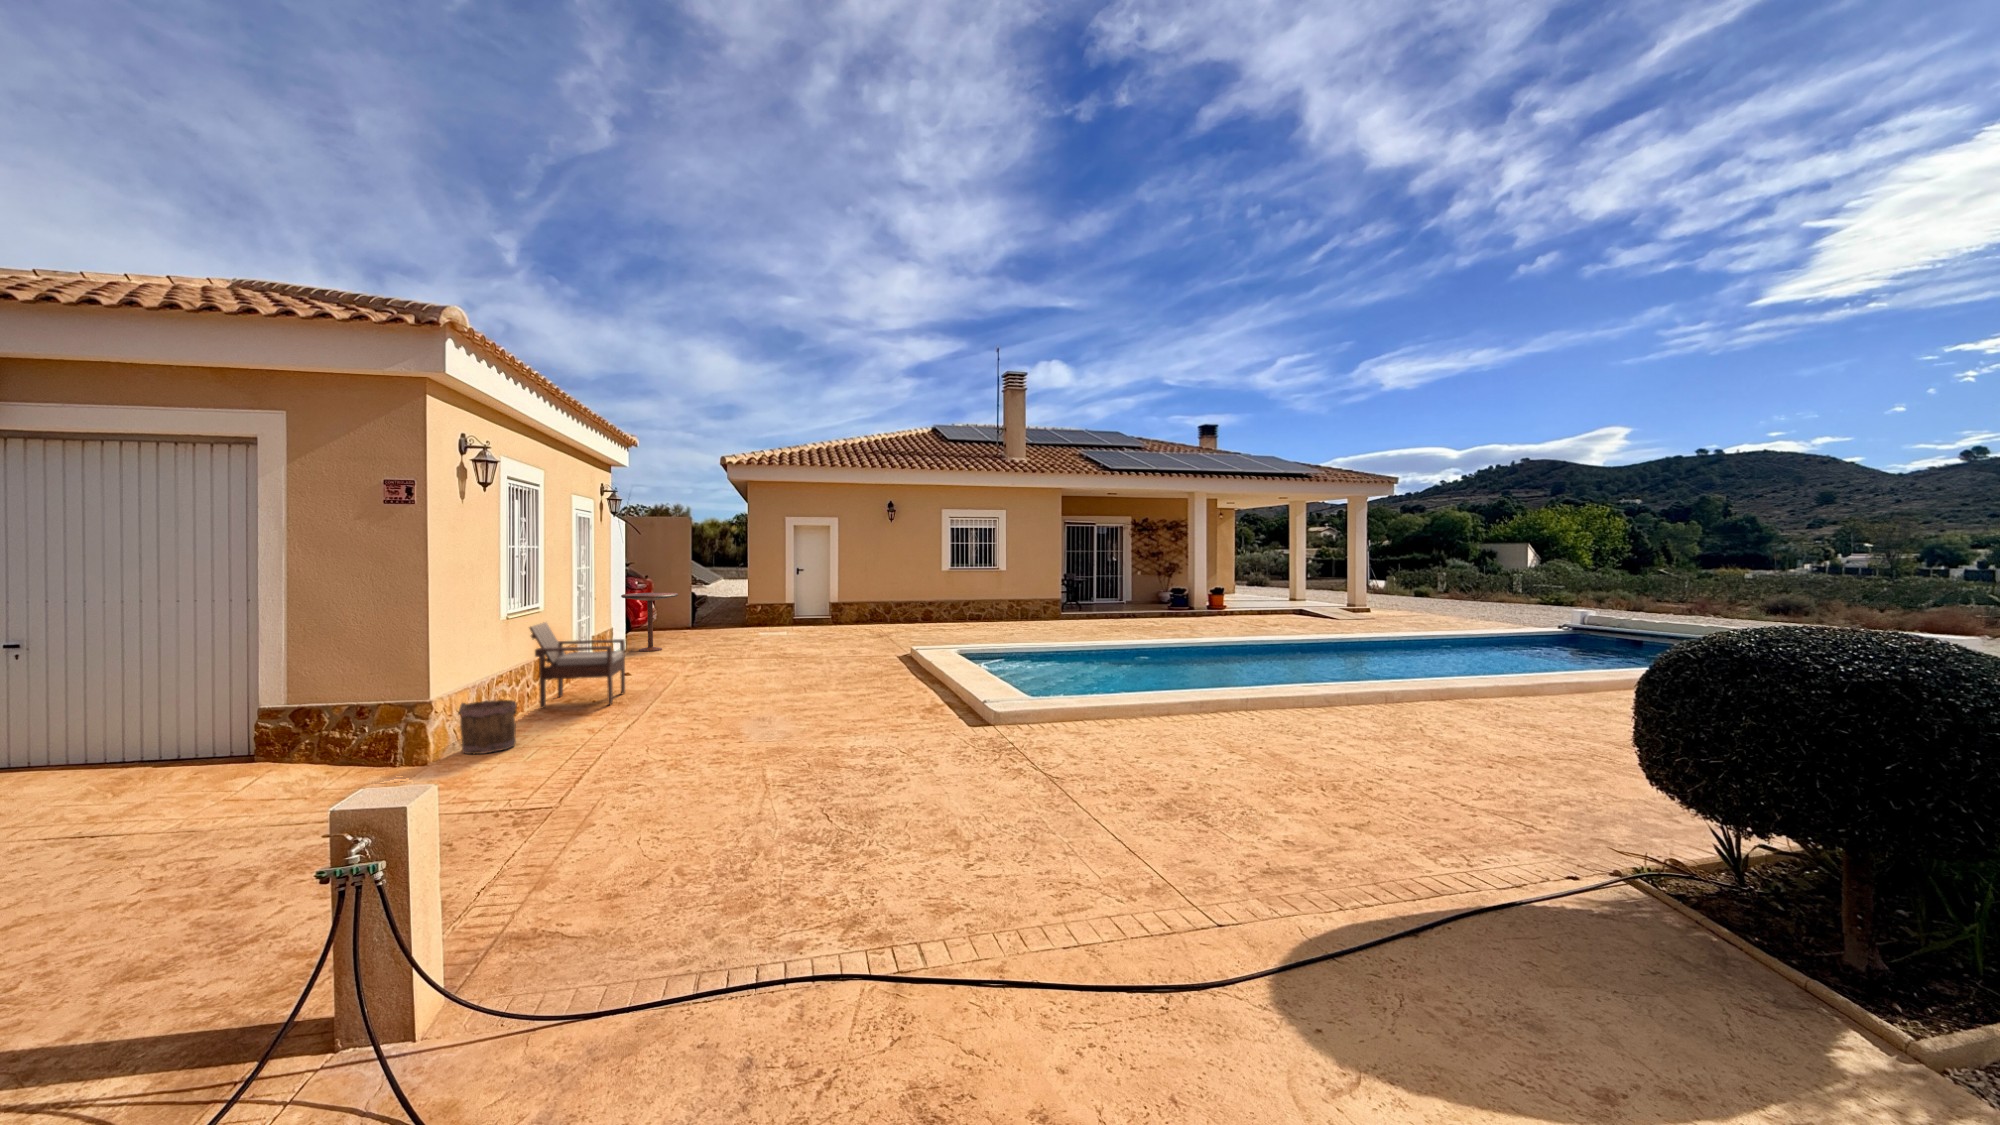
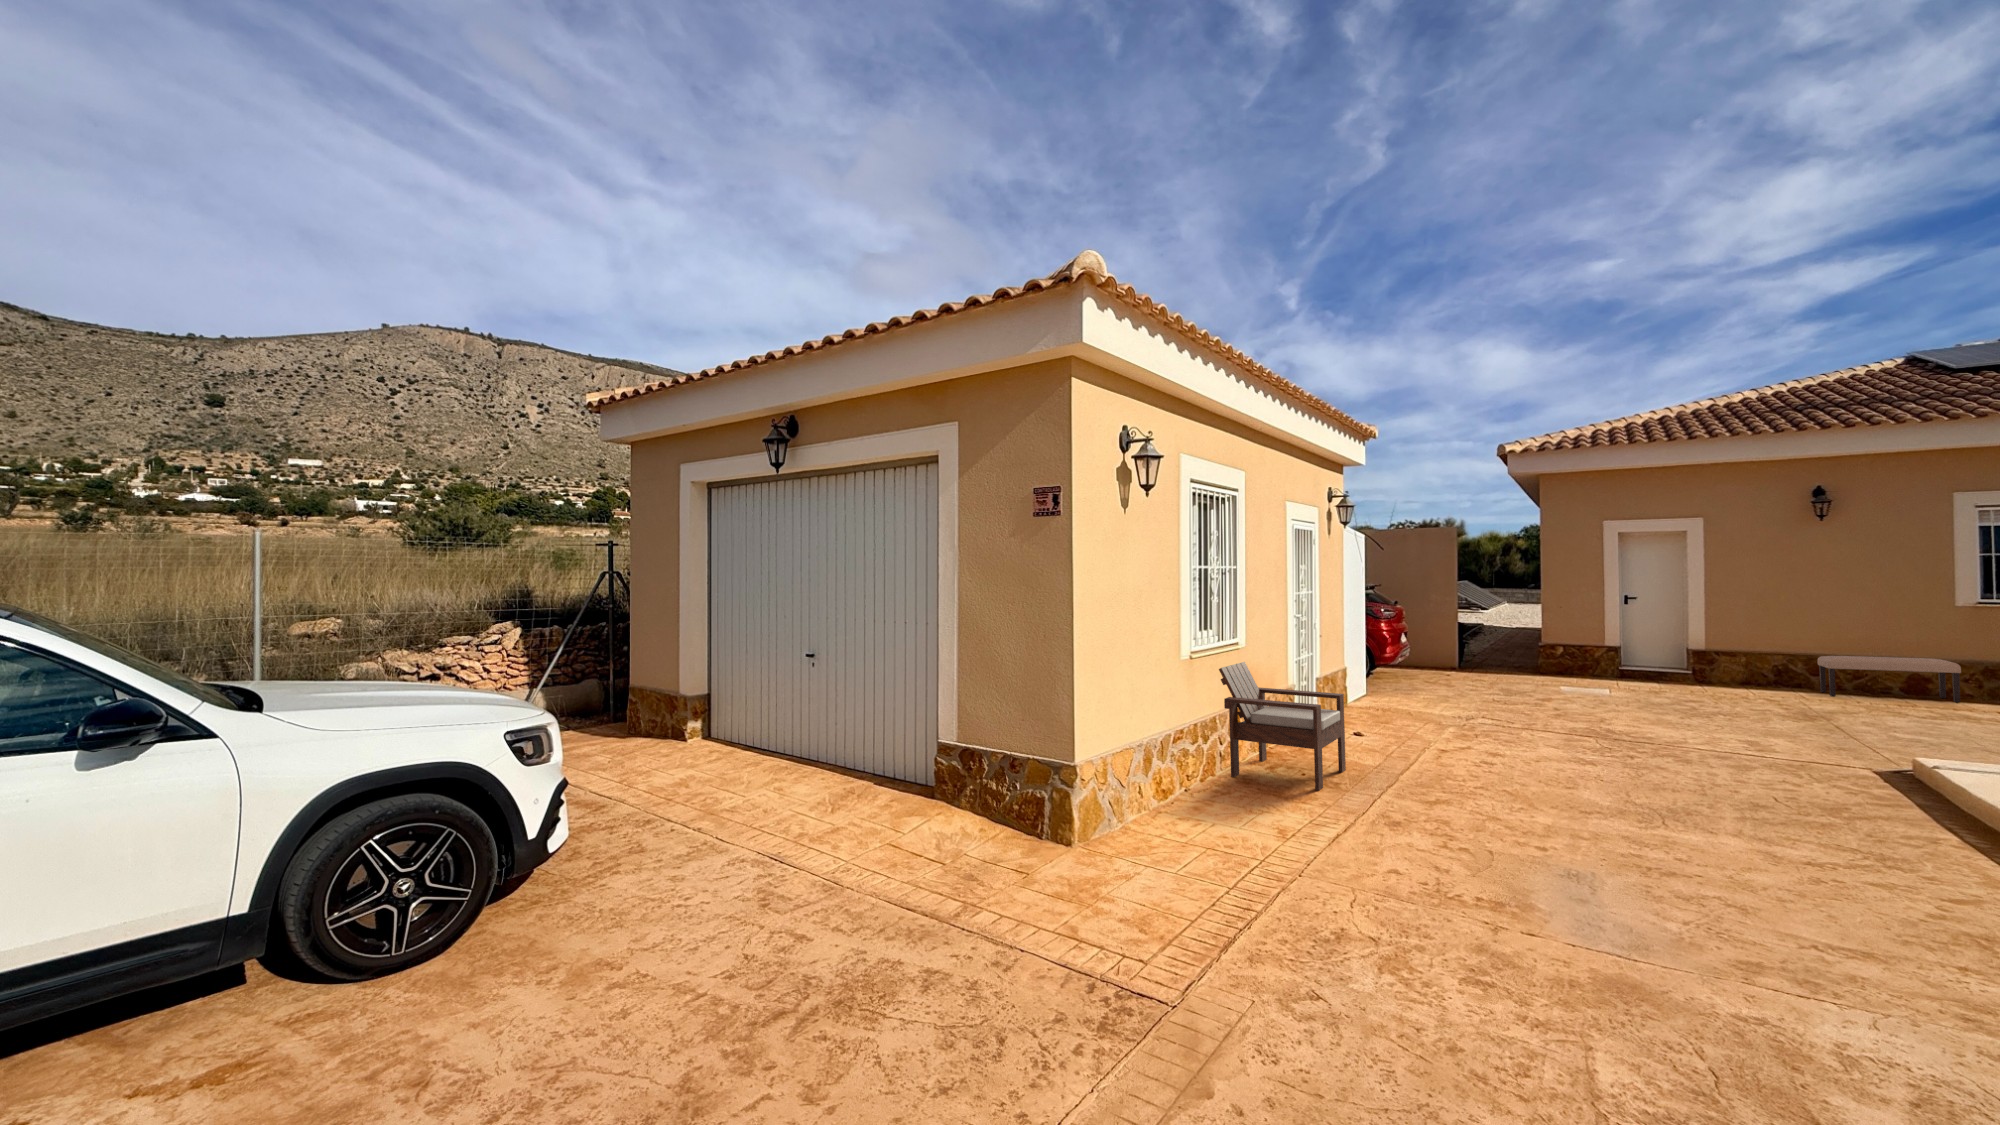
pedestal table: present [621,593,678,652] -> none [1357,625,1433,703]
bench: none [882,601,933,625] -> present [1817,656,1961,703]
bucket: present [458,700,517,754] -> none [1109,768,1176,847]

